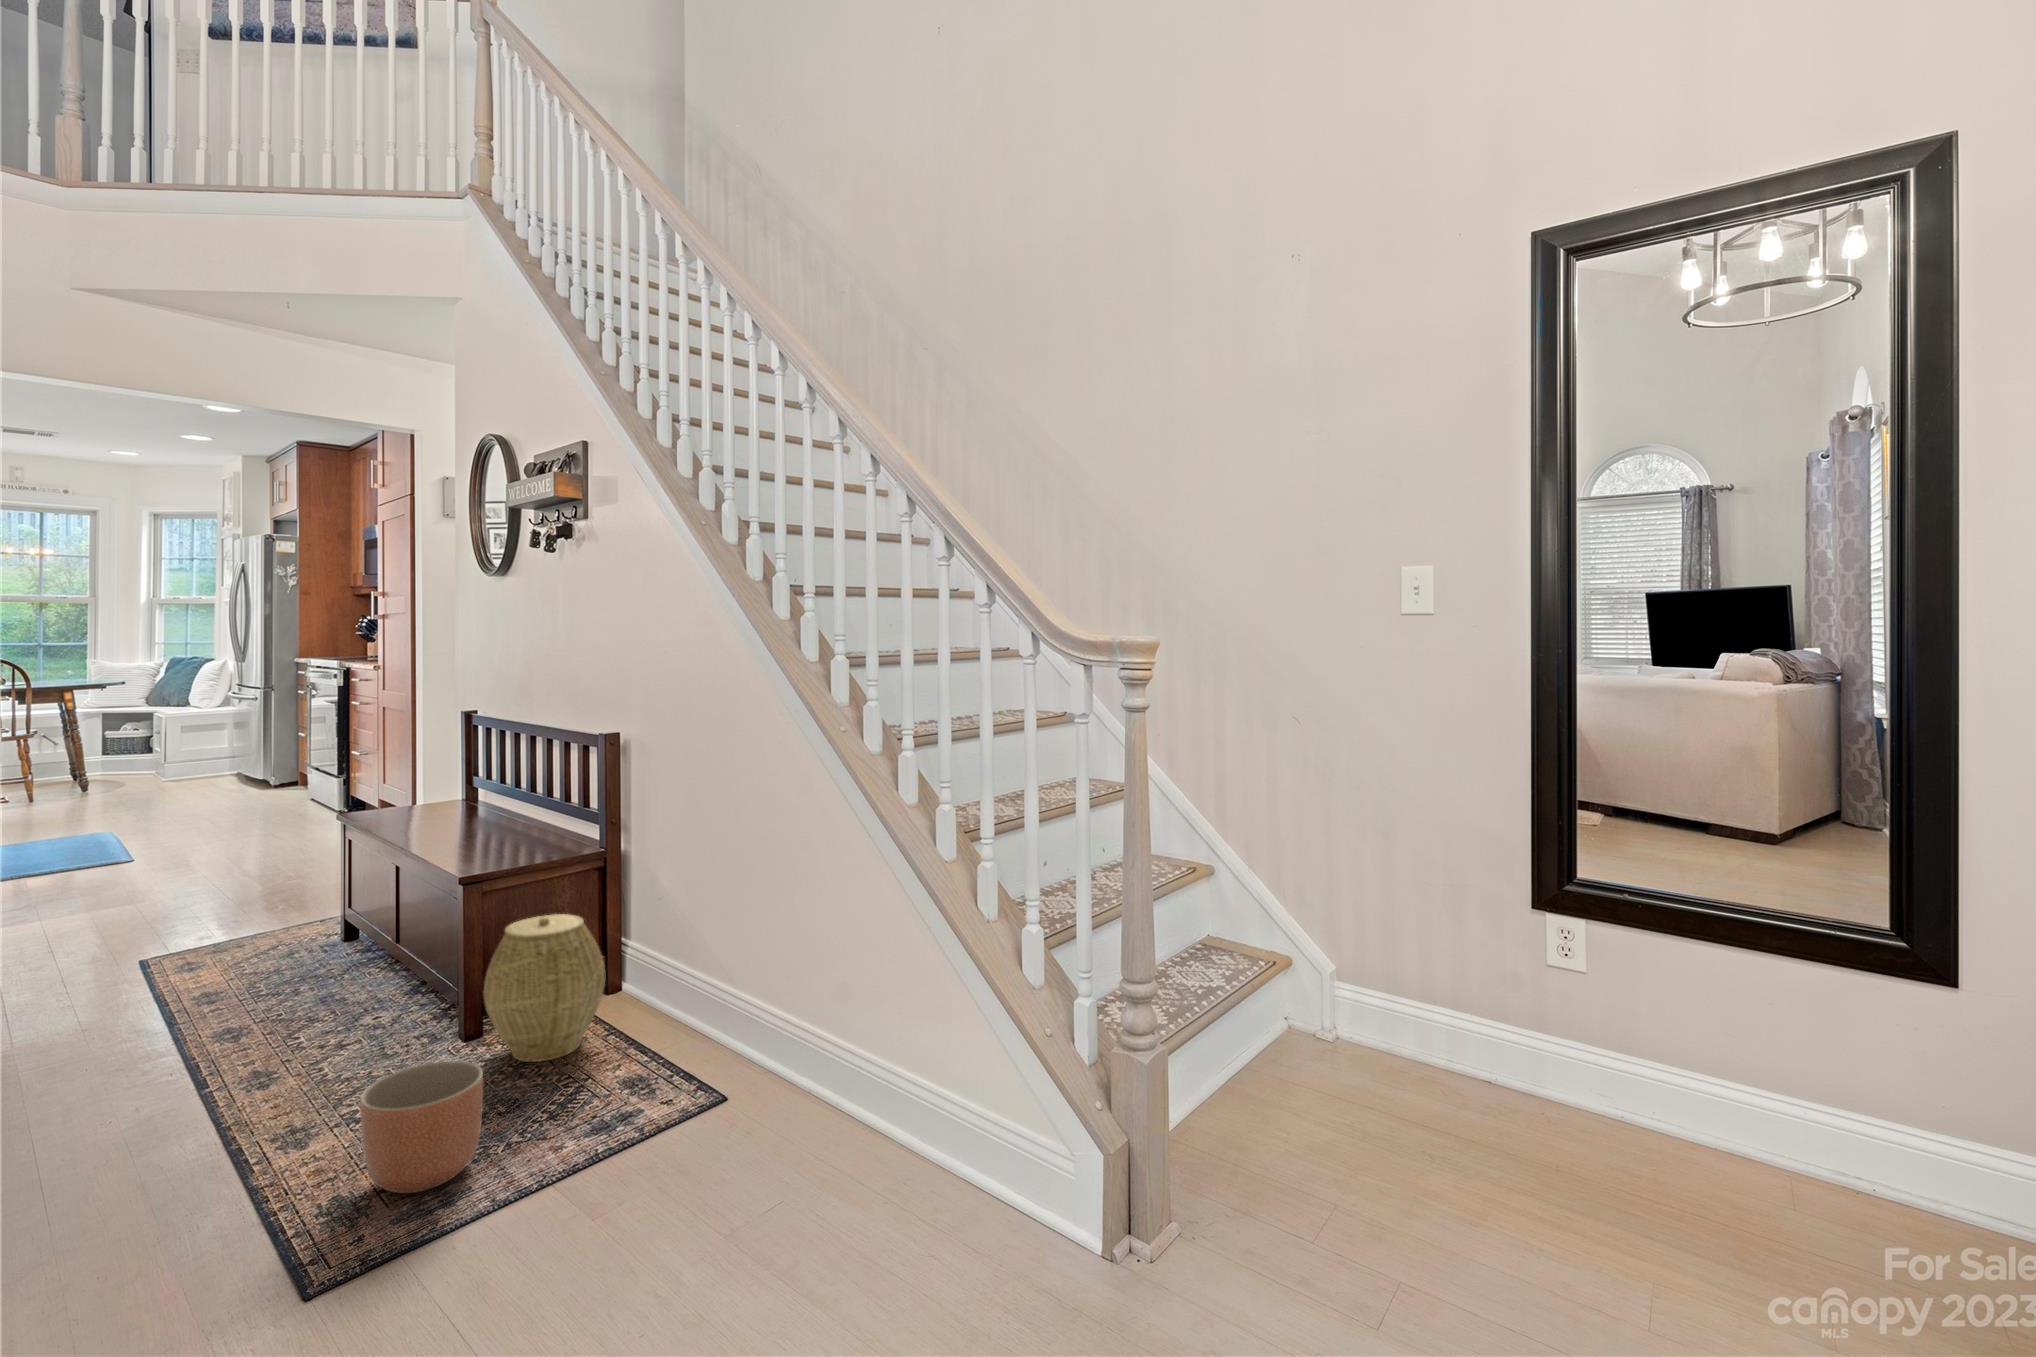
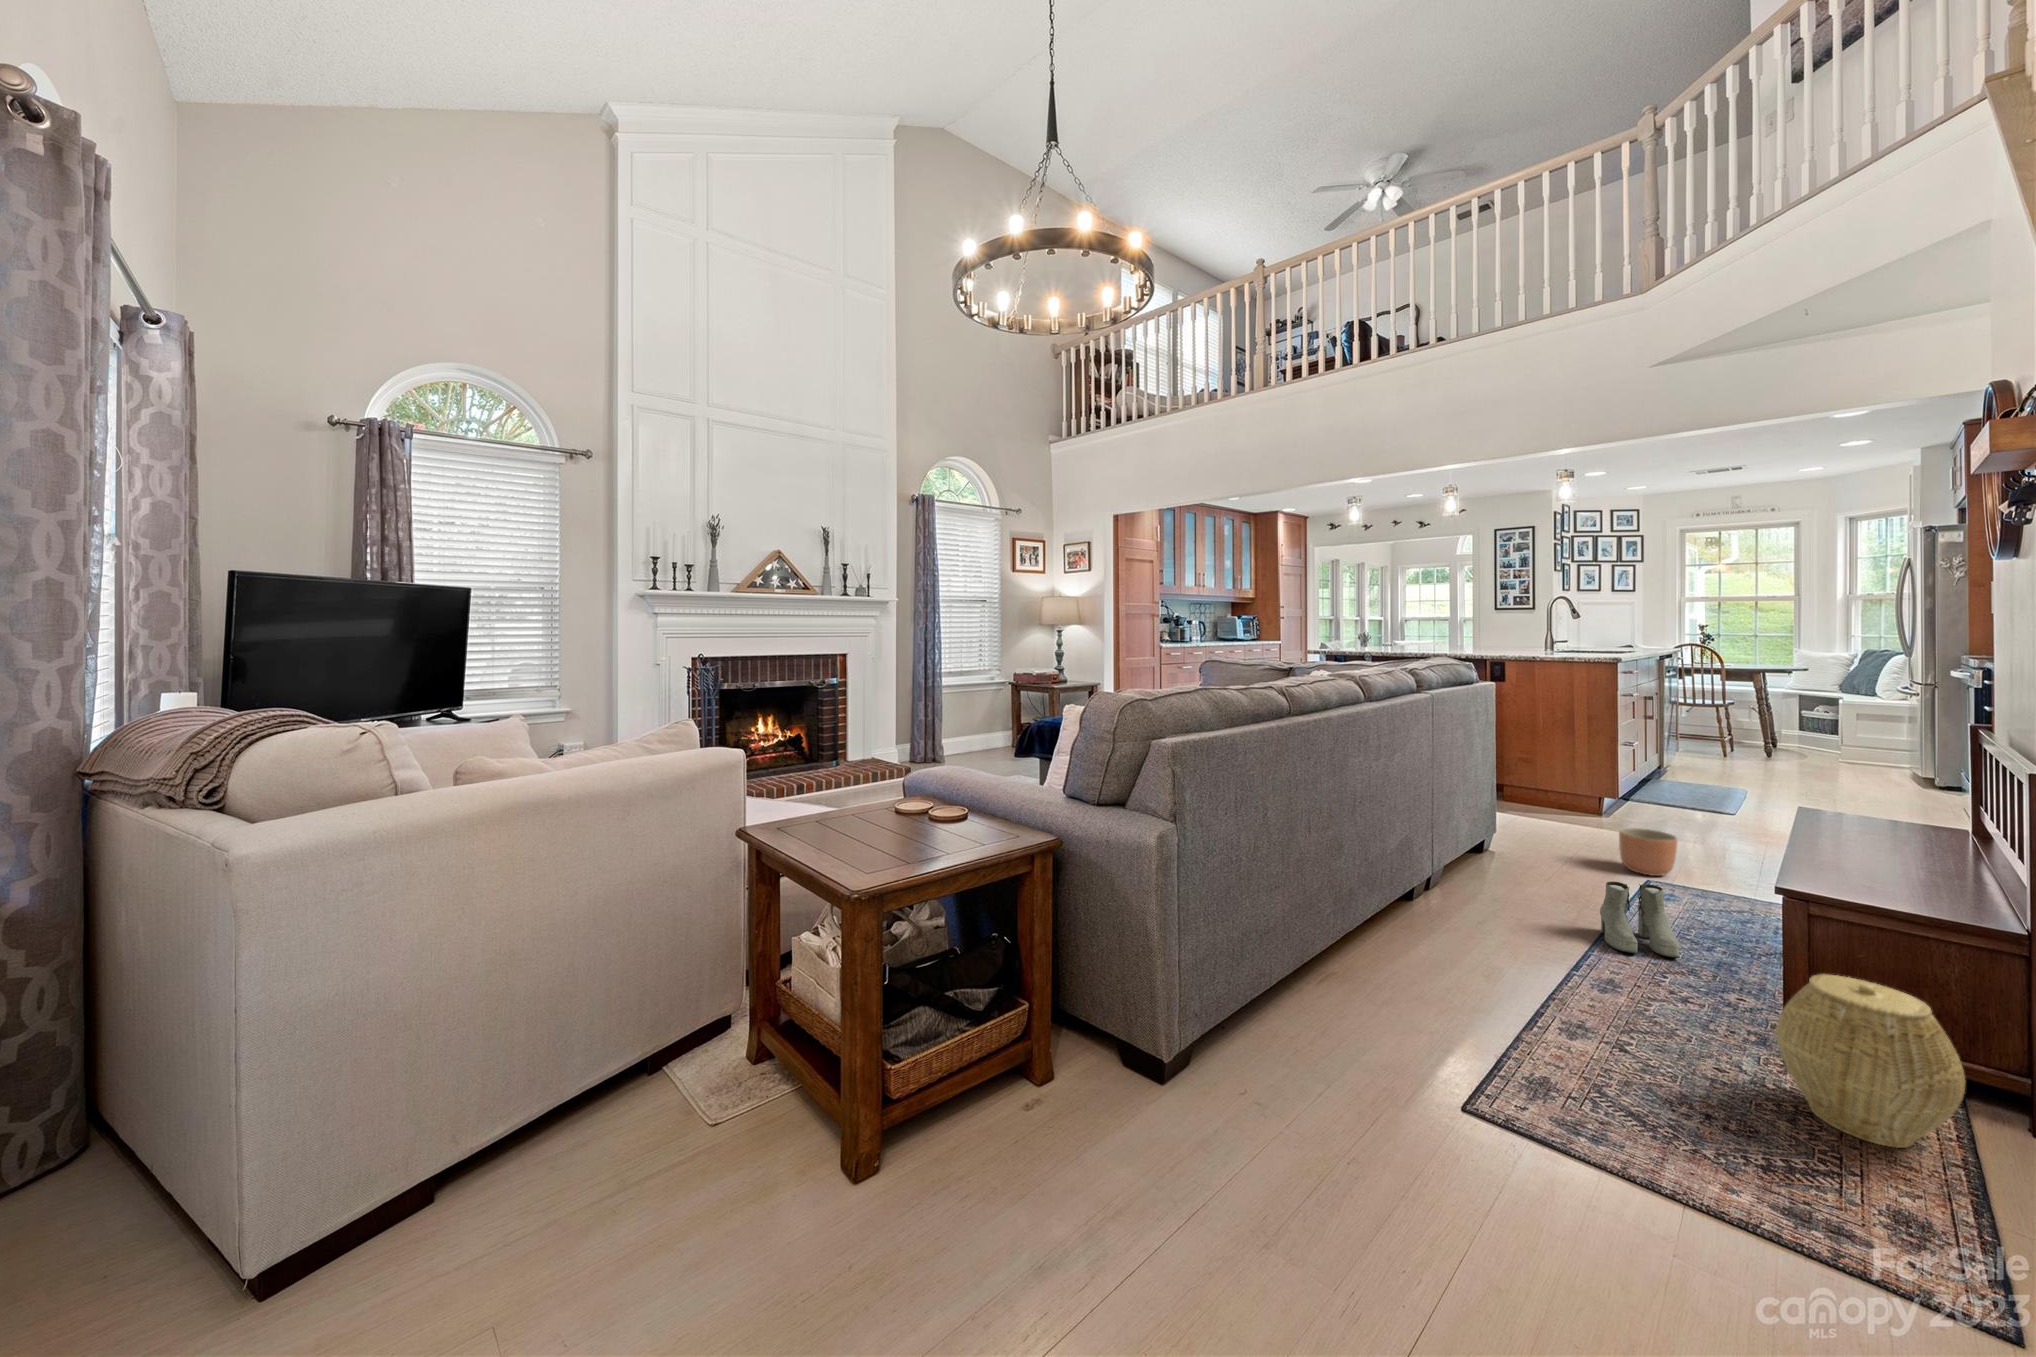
boots: none [169,936,287,1039] -> present [1600,882,1679,958]
planter: present [360,1061,483,1193] -> present [1619,828,1678,876]

